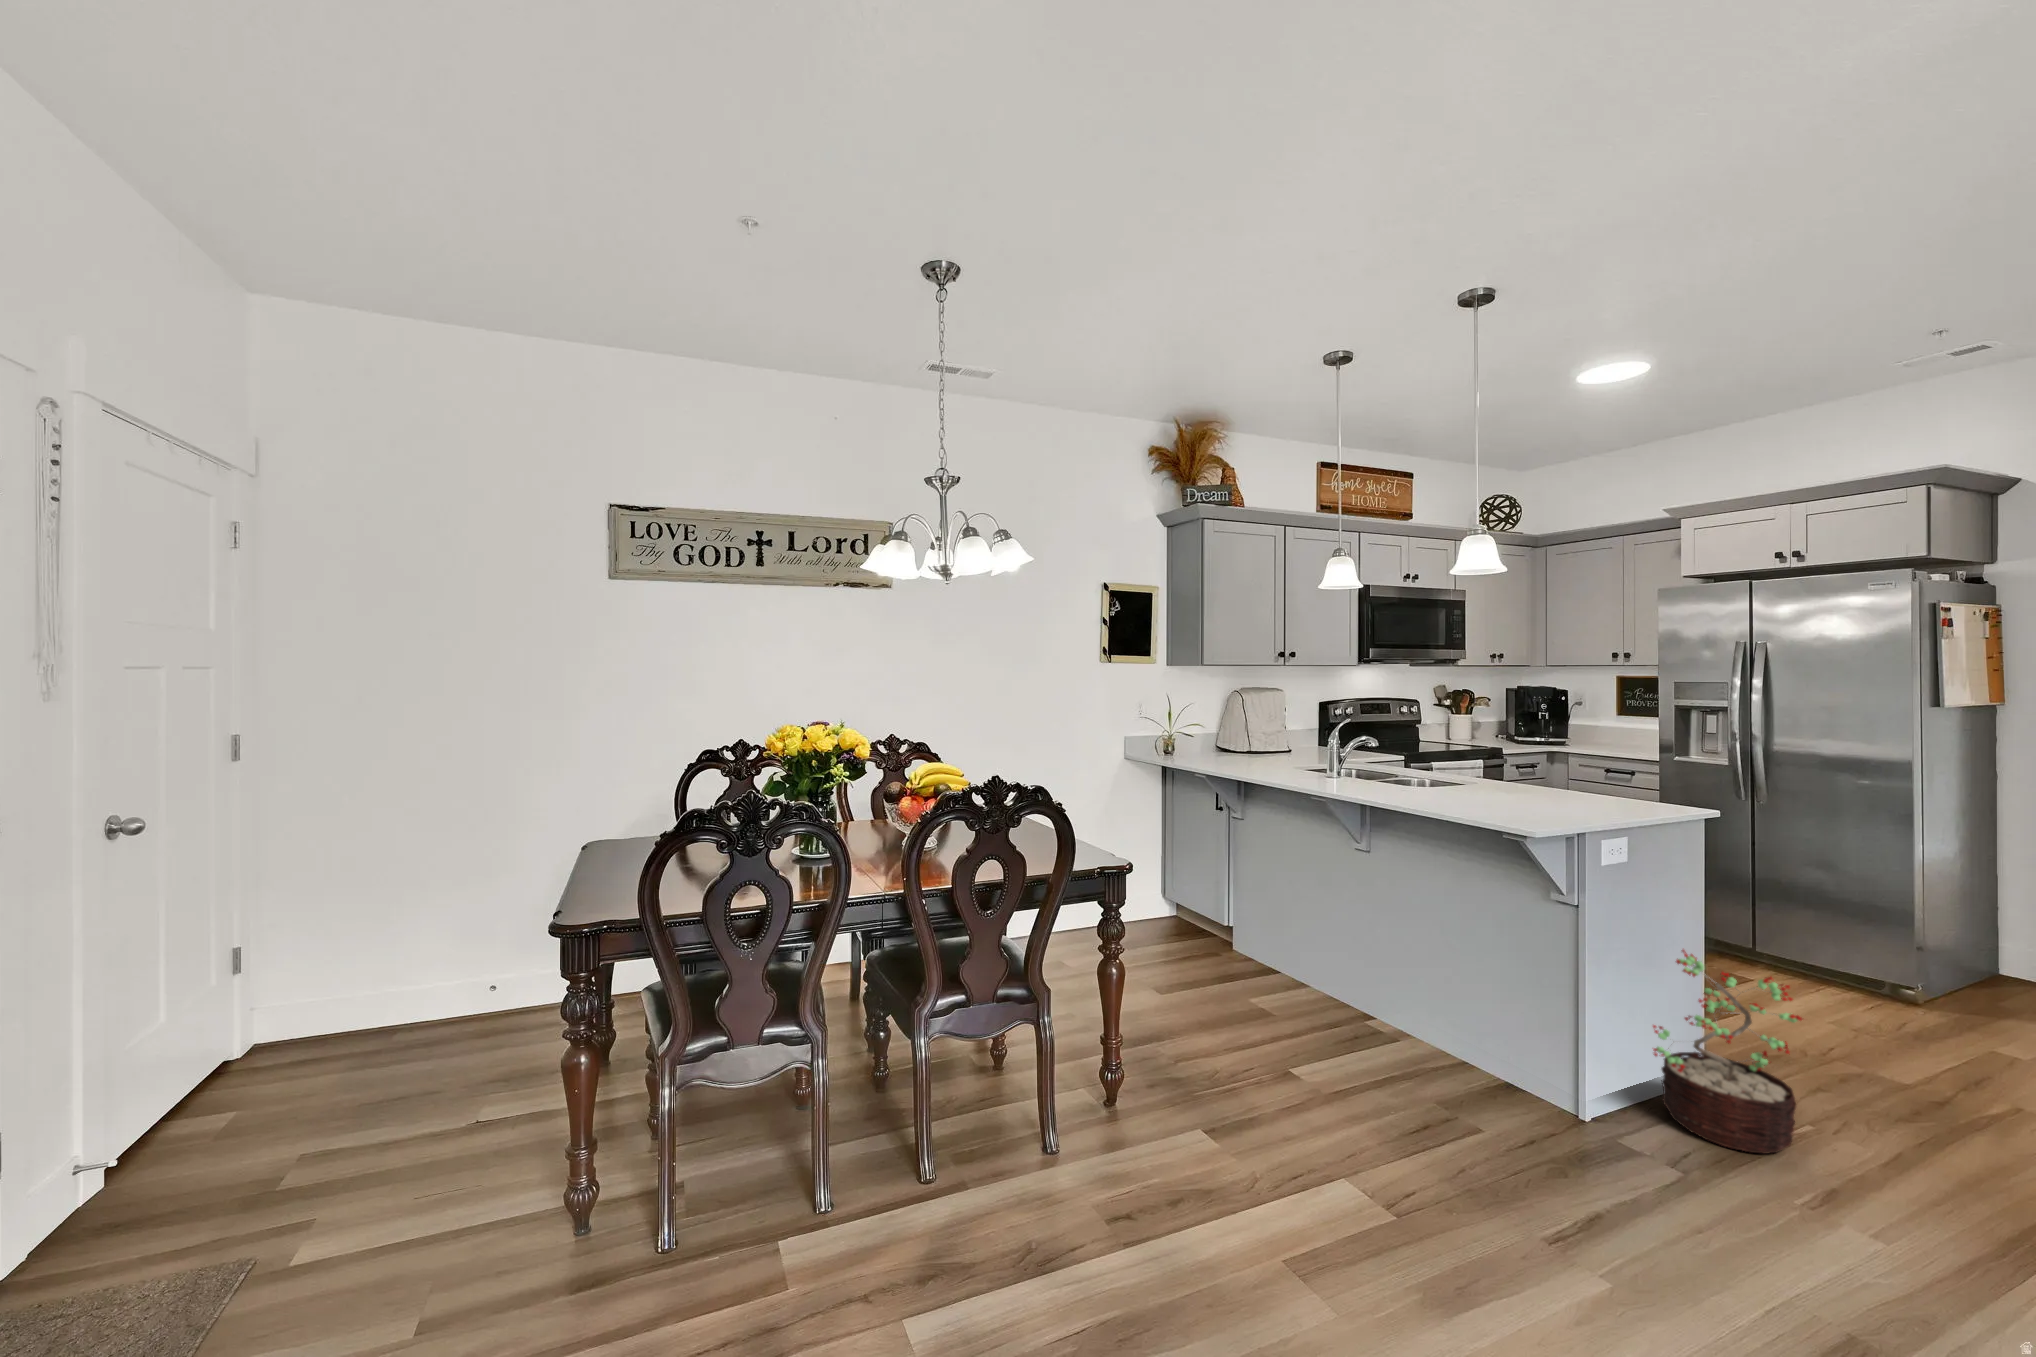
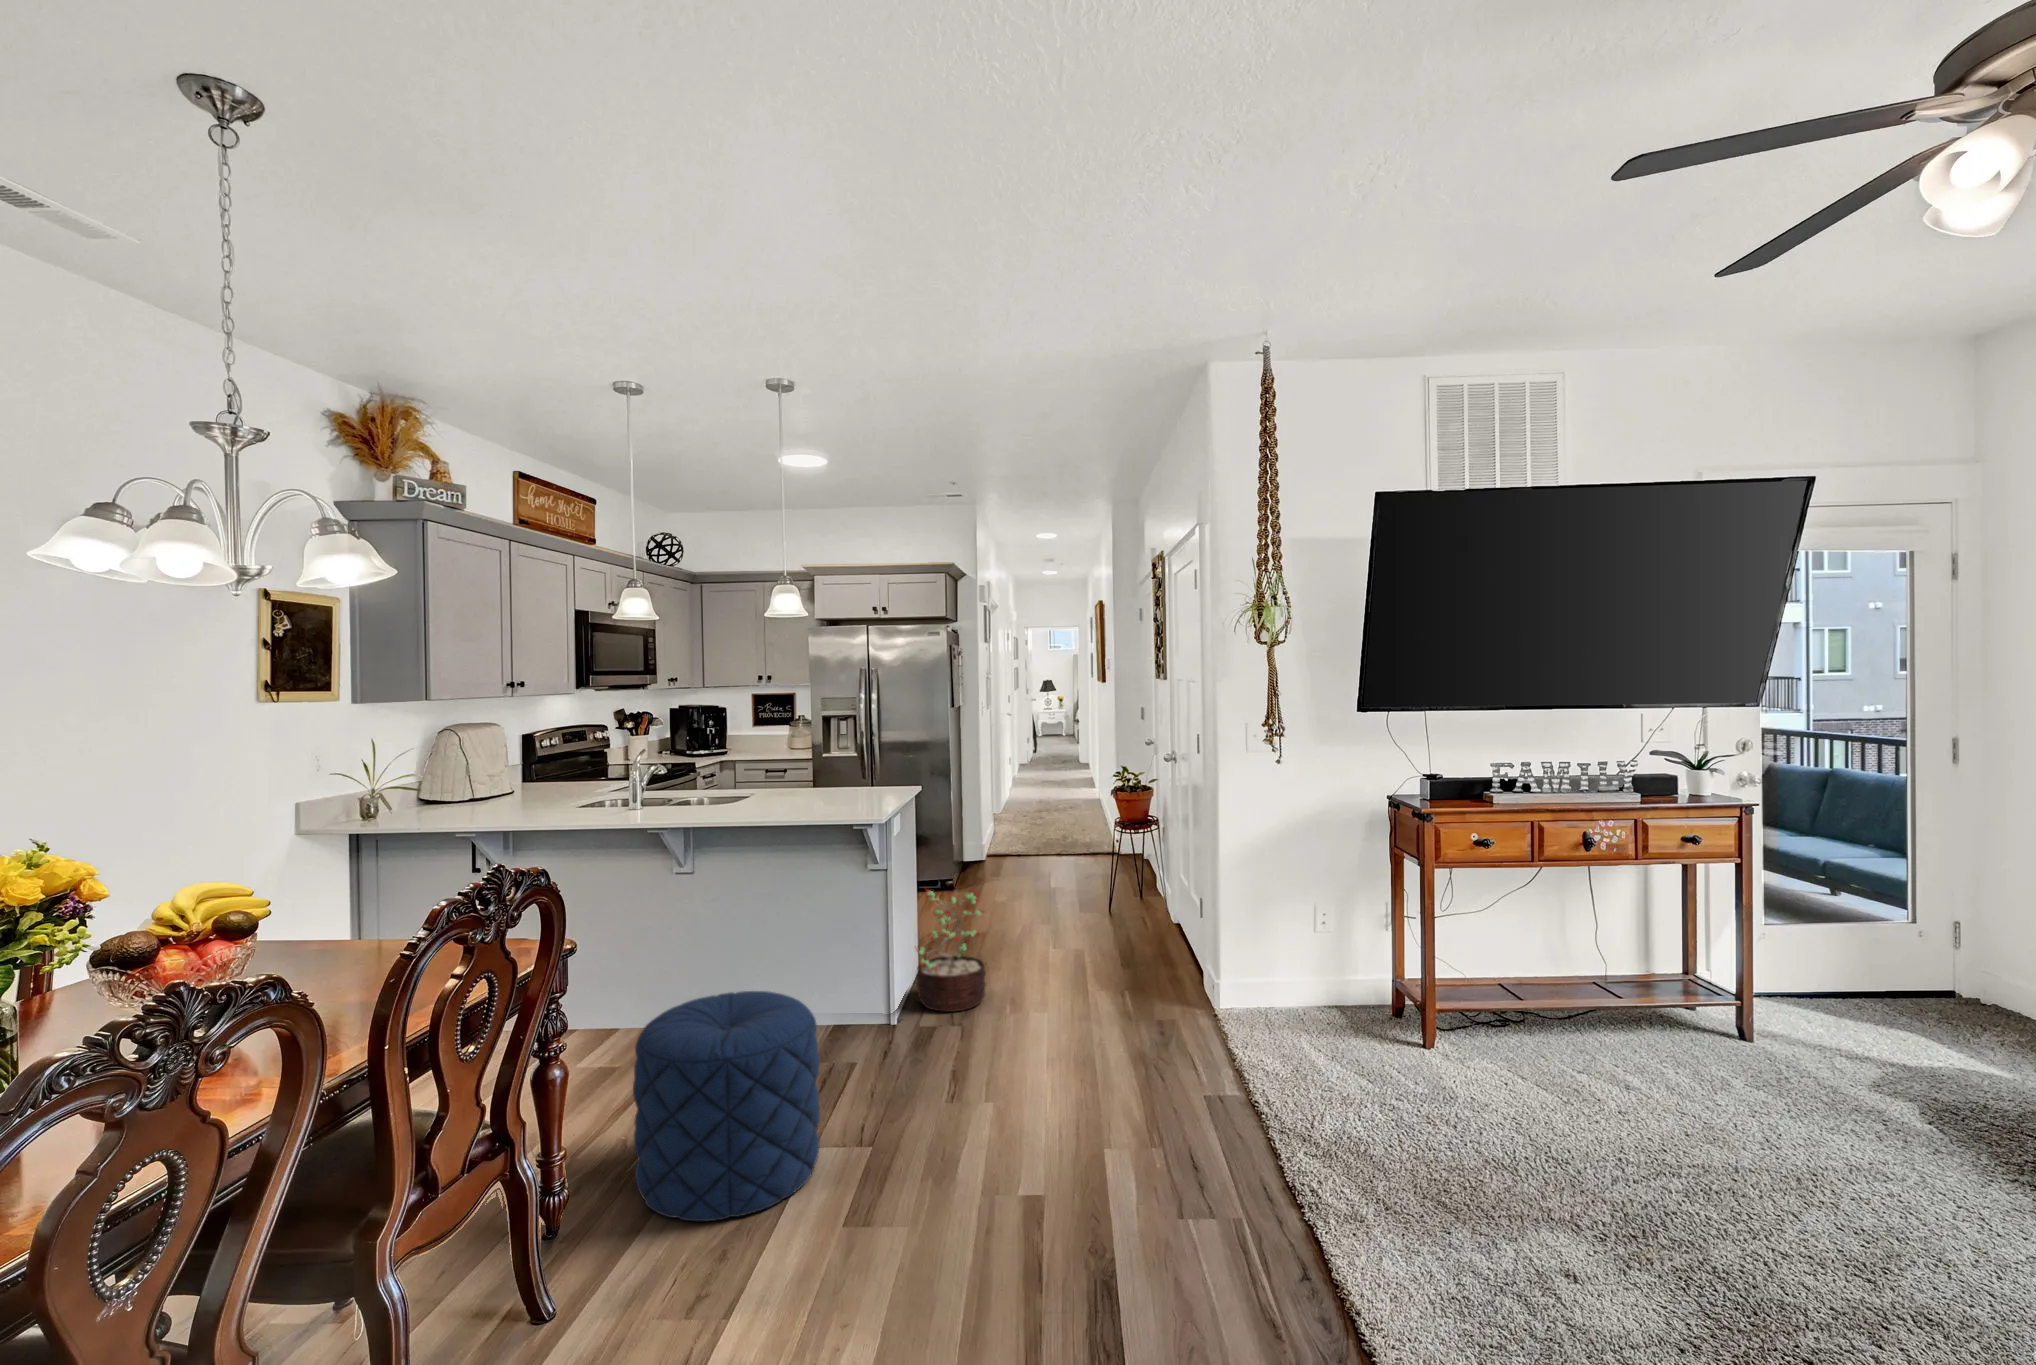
pouf: none [1149,970,1350,1226] -> present [633,991,820,1221]

